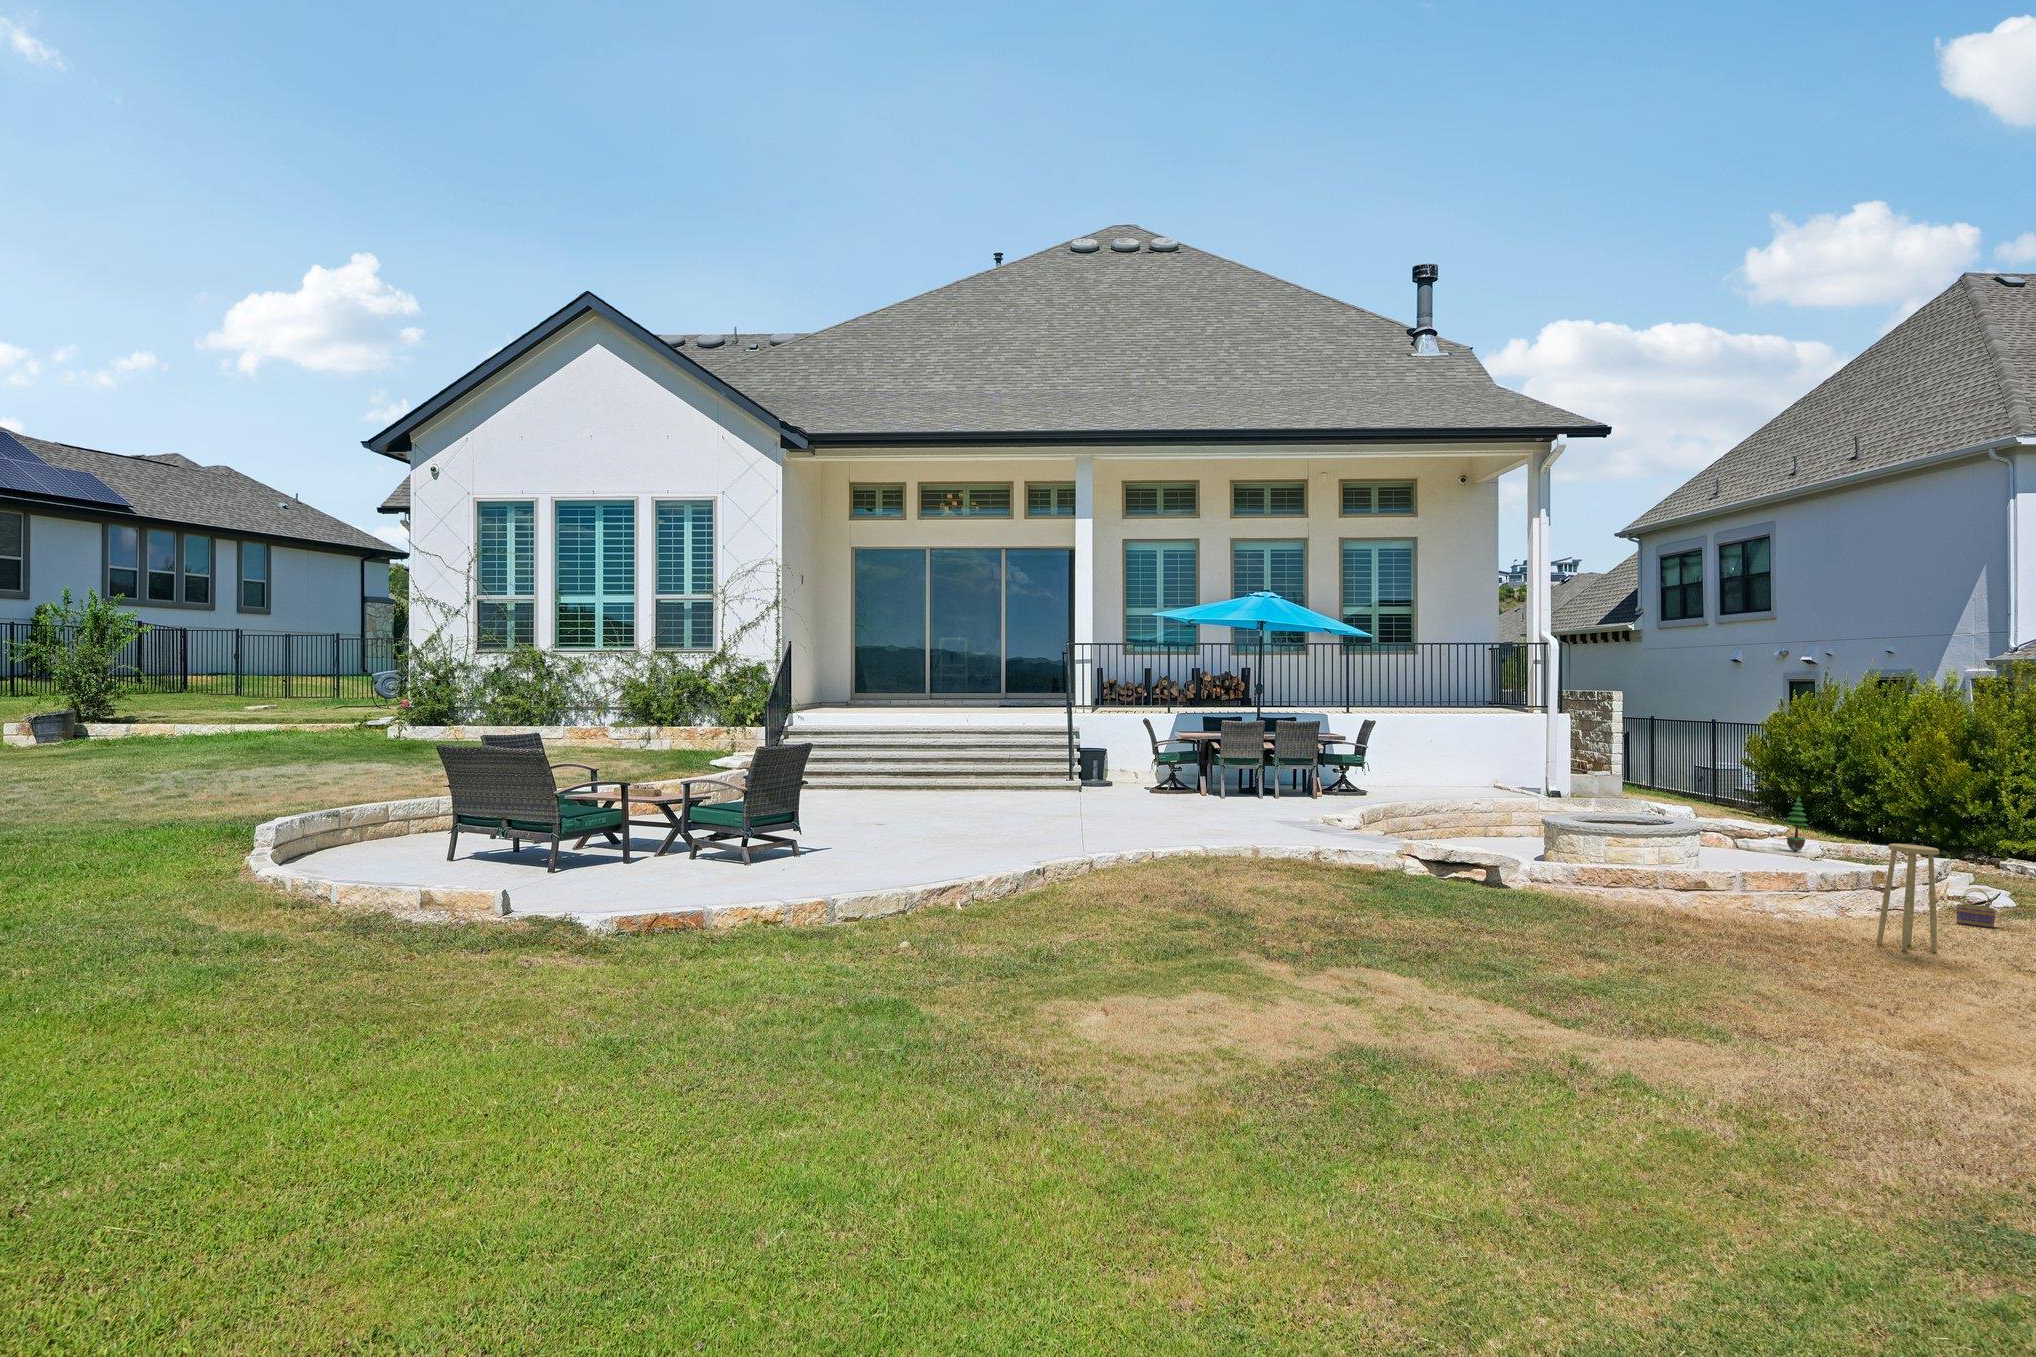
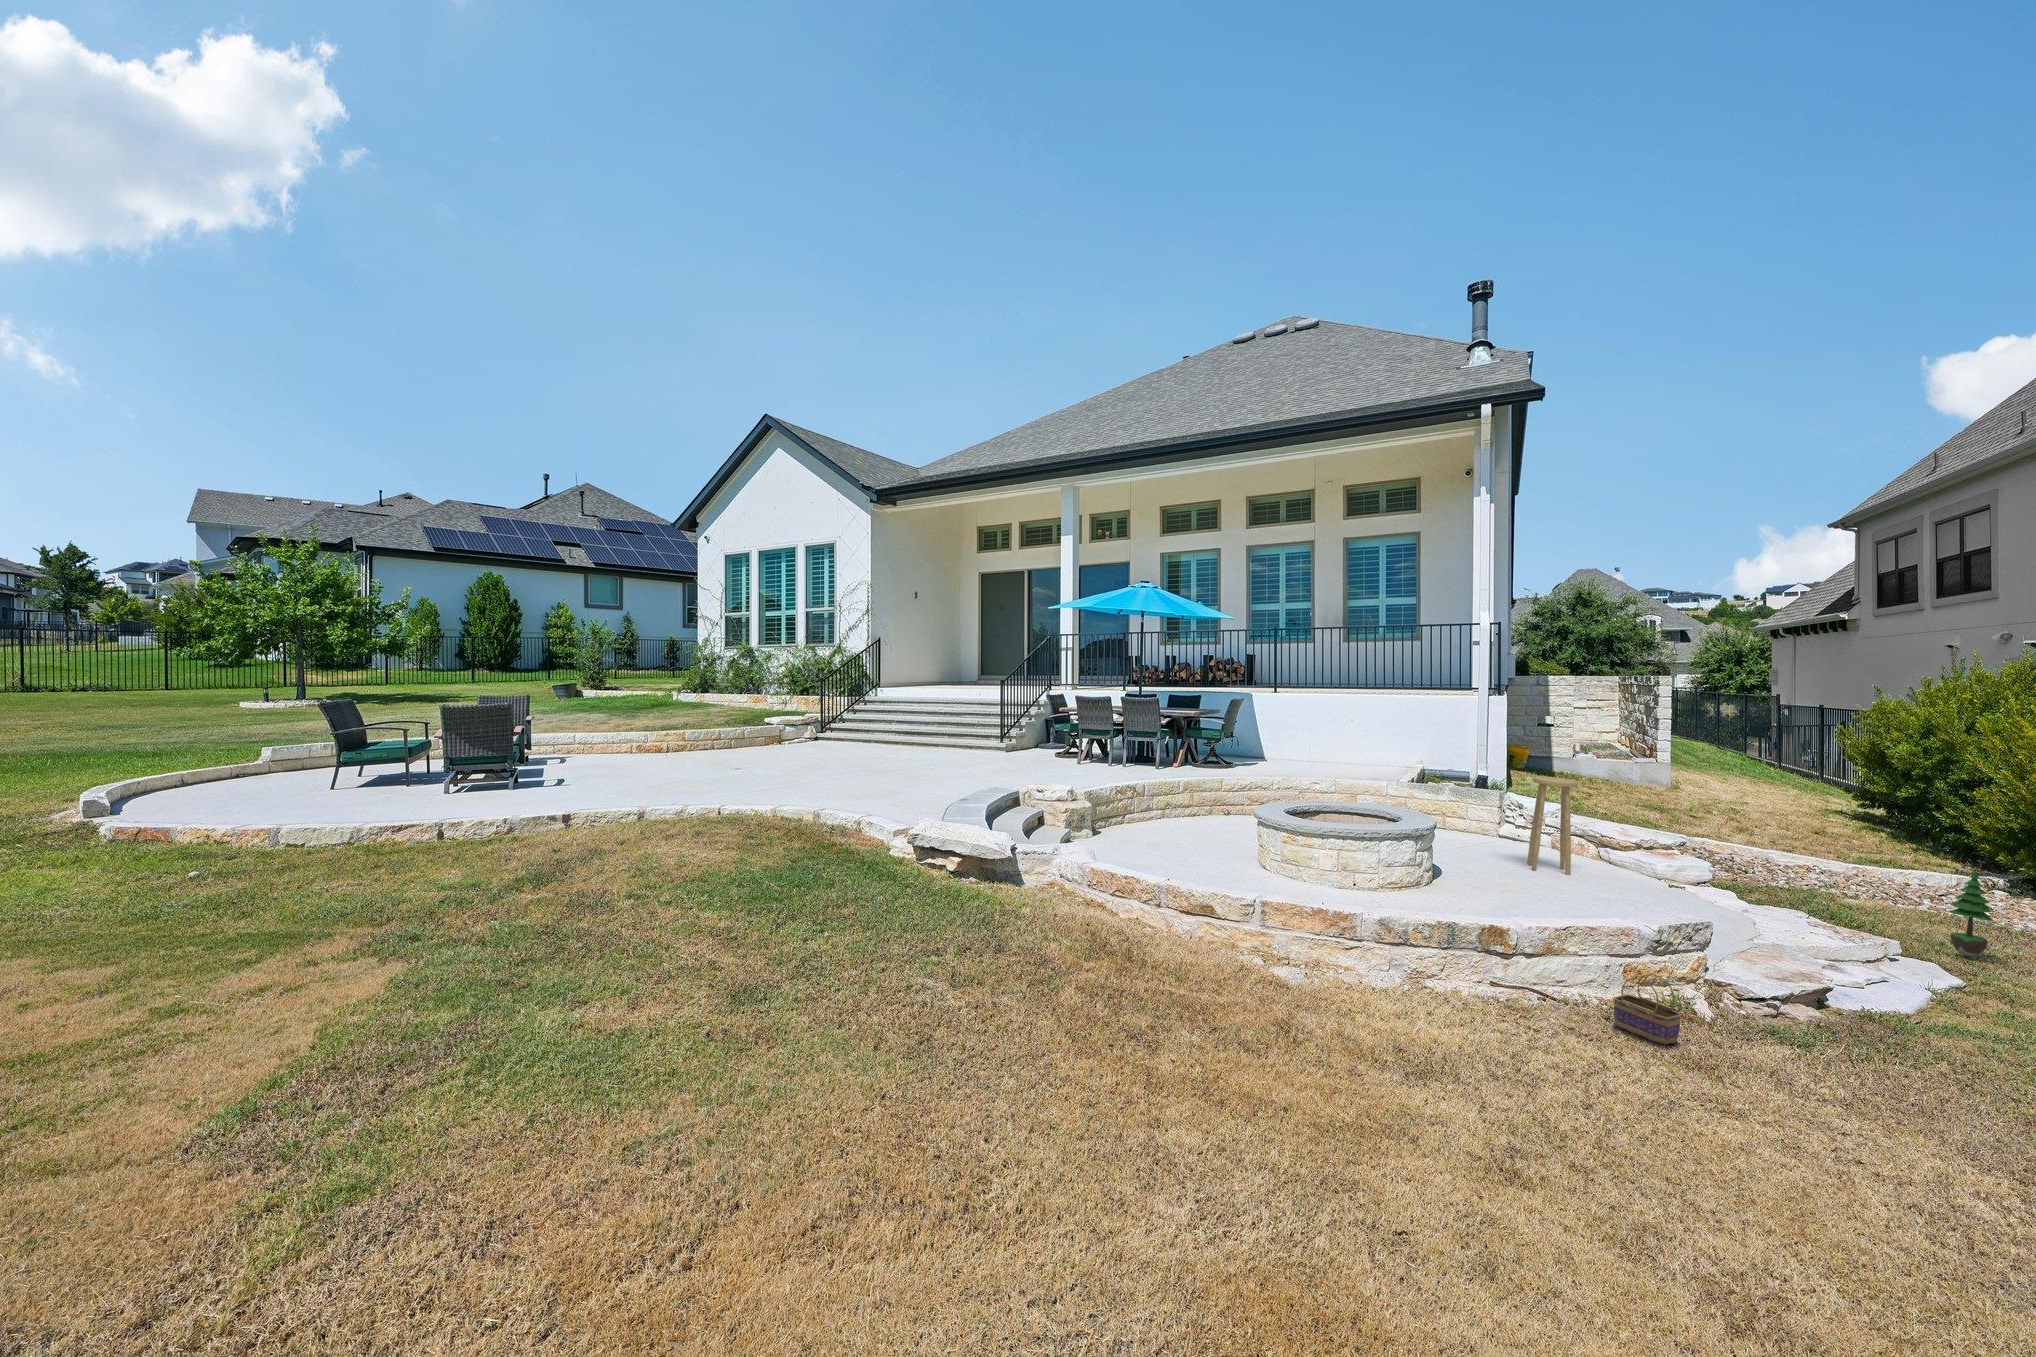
potted tree: present [1786,796,1808,852] -> present [1948,871,1994,958]
stool: present [1877,844,1939,952] -> present [1527,776,1578,875]

